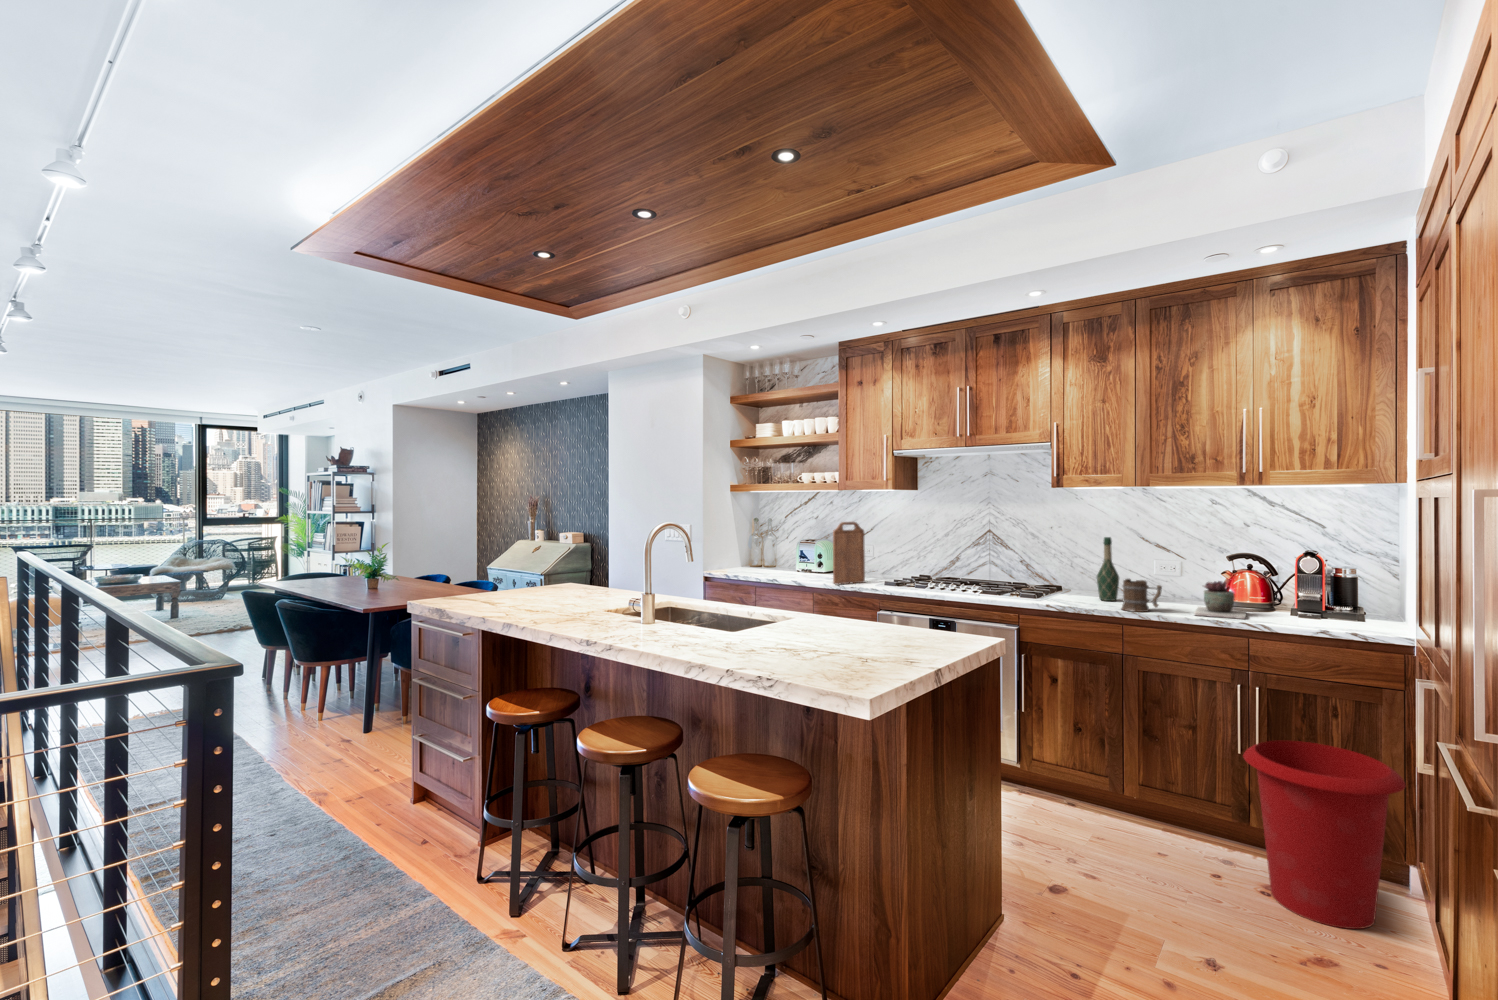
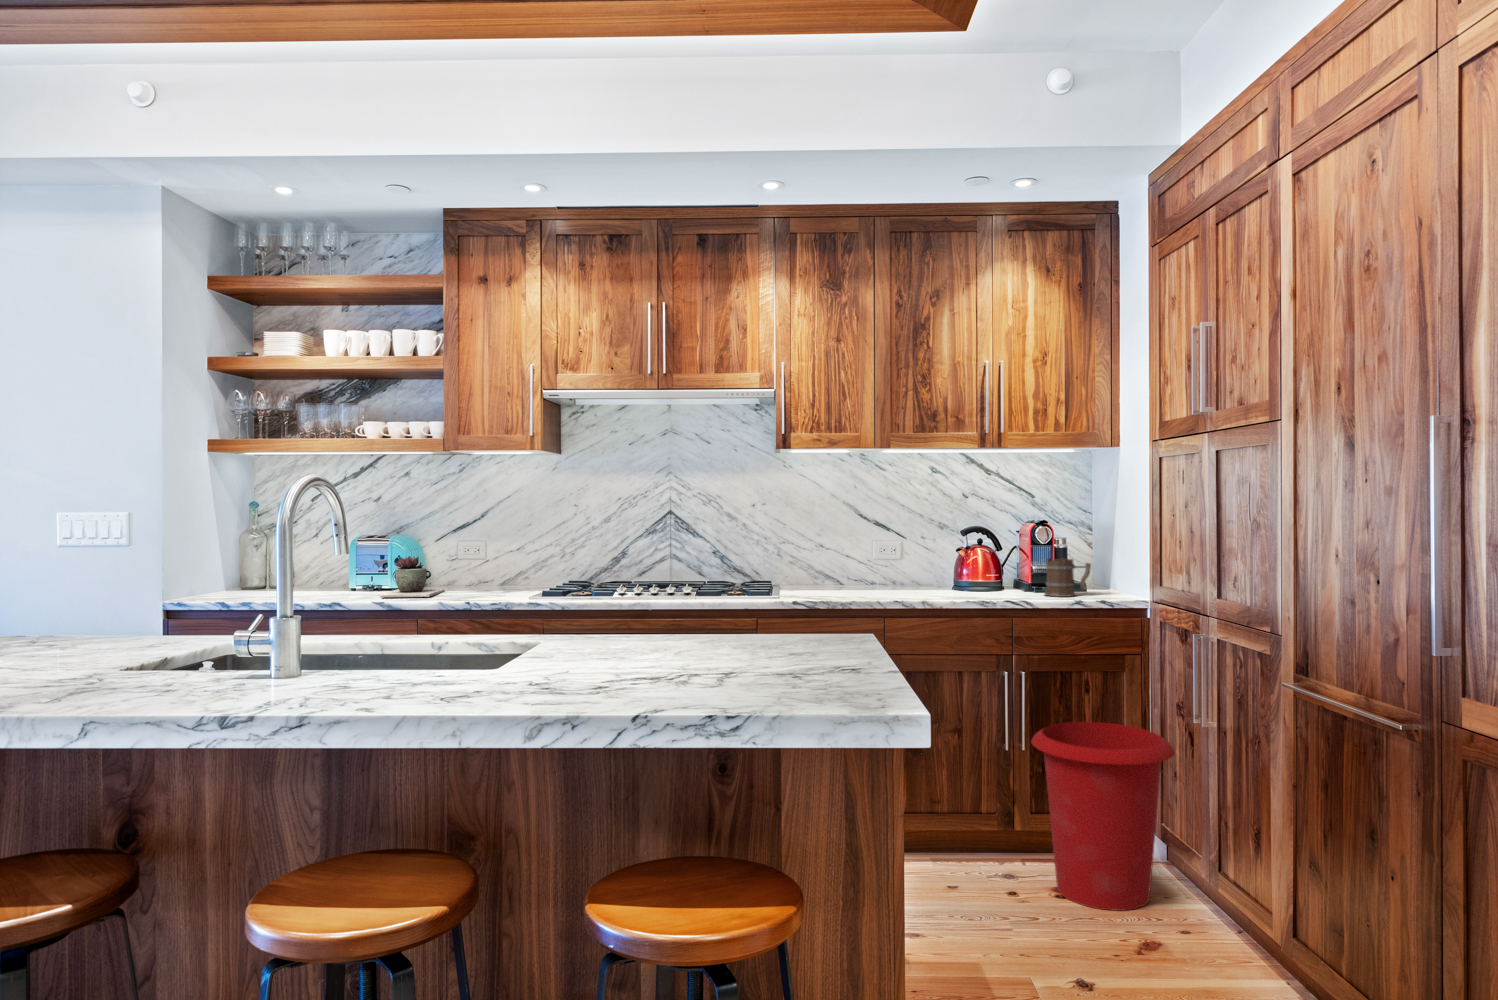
cutting board: present [833,522,865,584] -> none [458,497,501,598]
wine bottle: present [1097,537,1119,601] -> none [826,512,851,592]
mug: present [1122,579,1162,612] -> present [1045,558,1091,597]
succulent plant: present [1195,581,1247,619] -> present [380,556,444,597]

